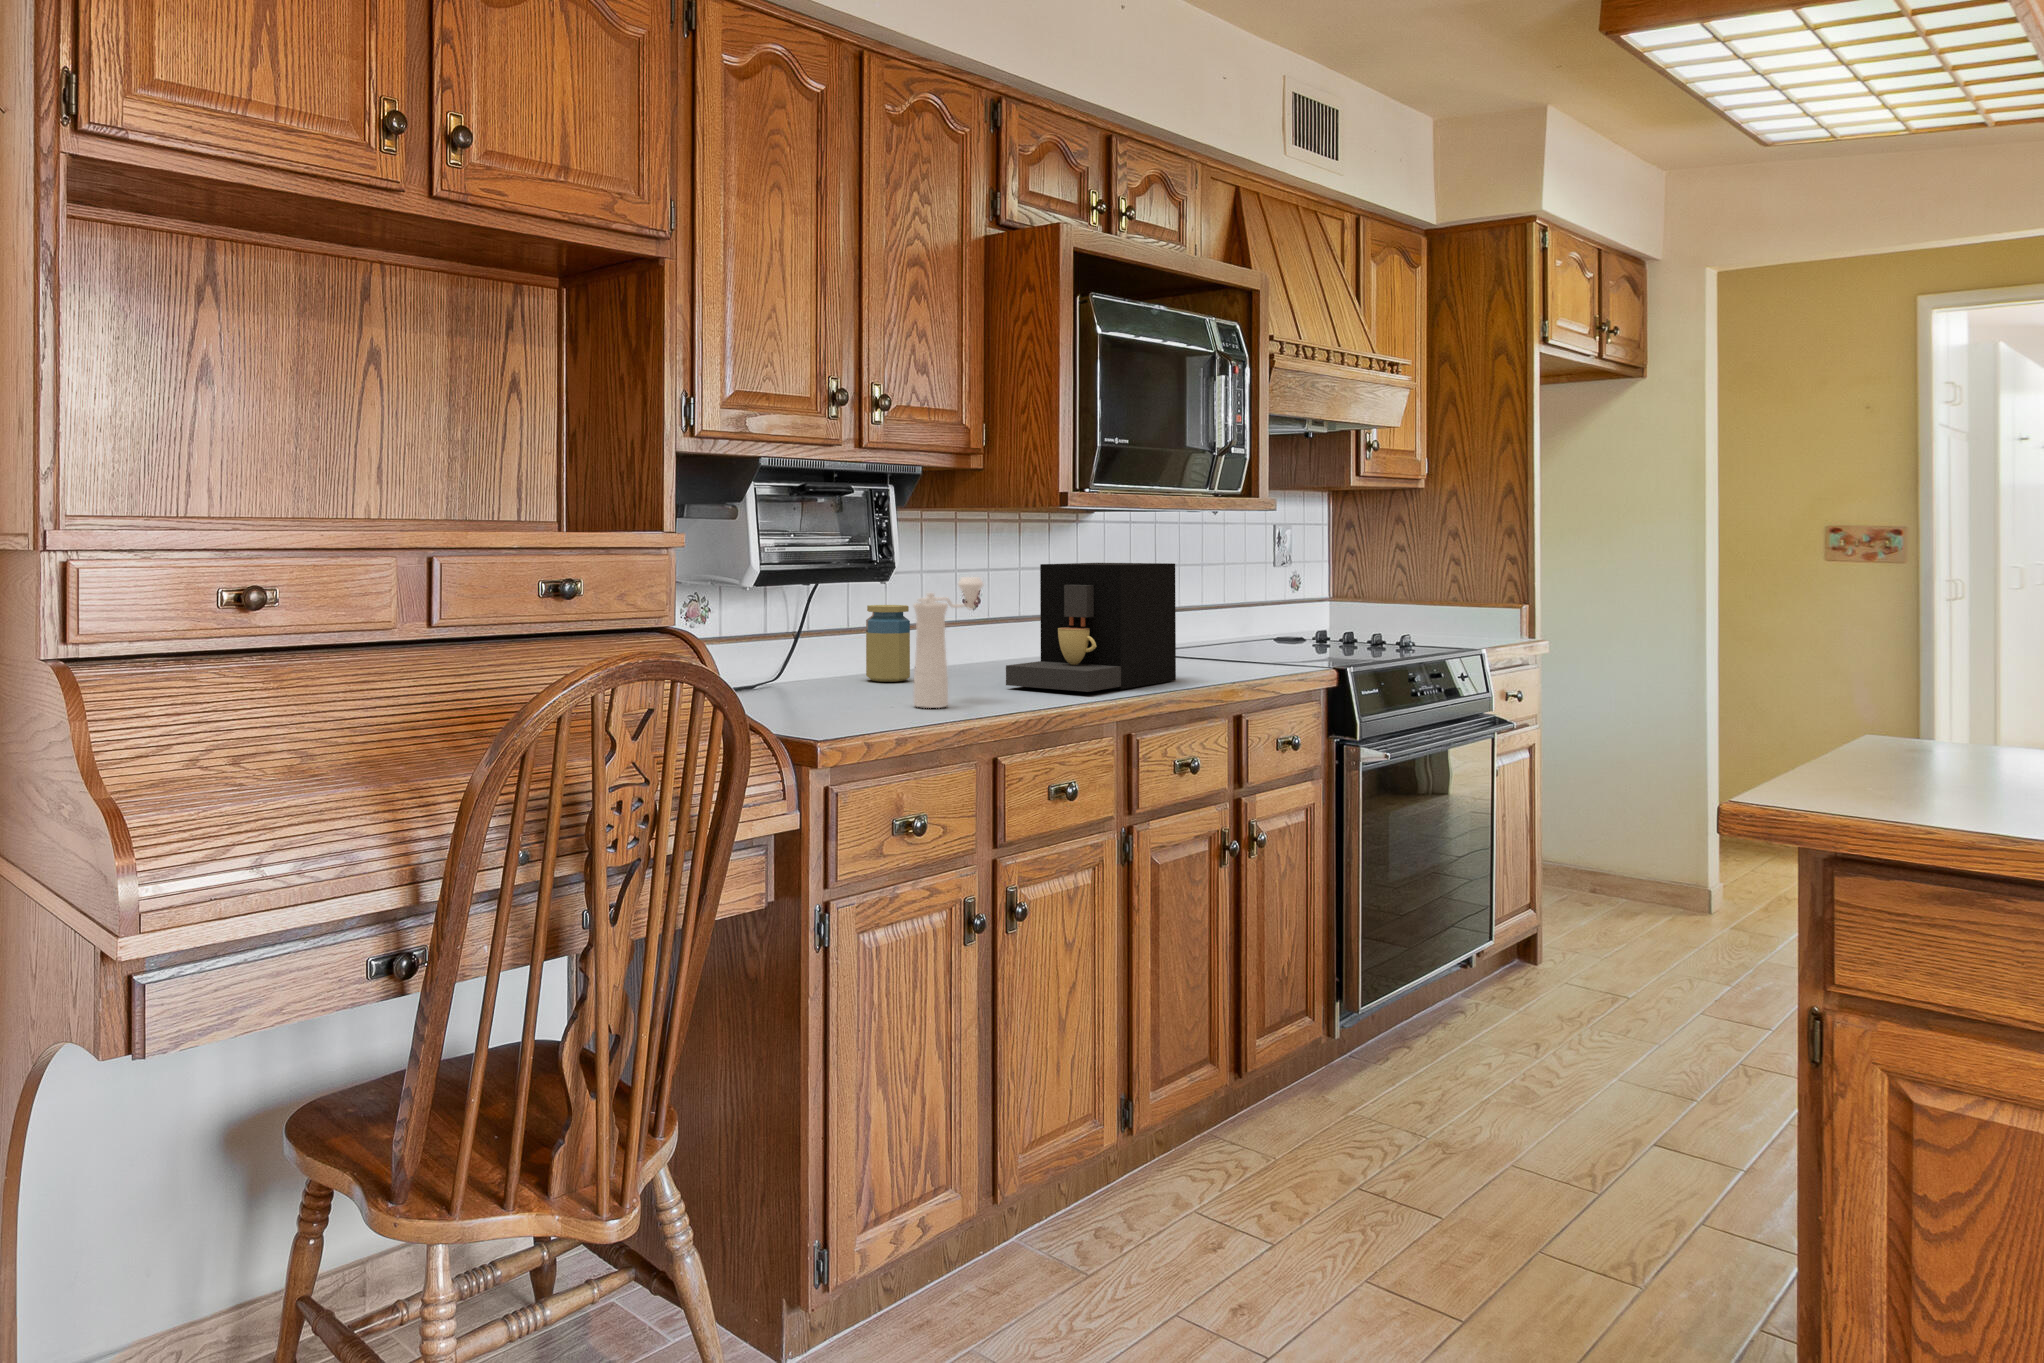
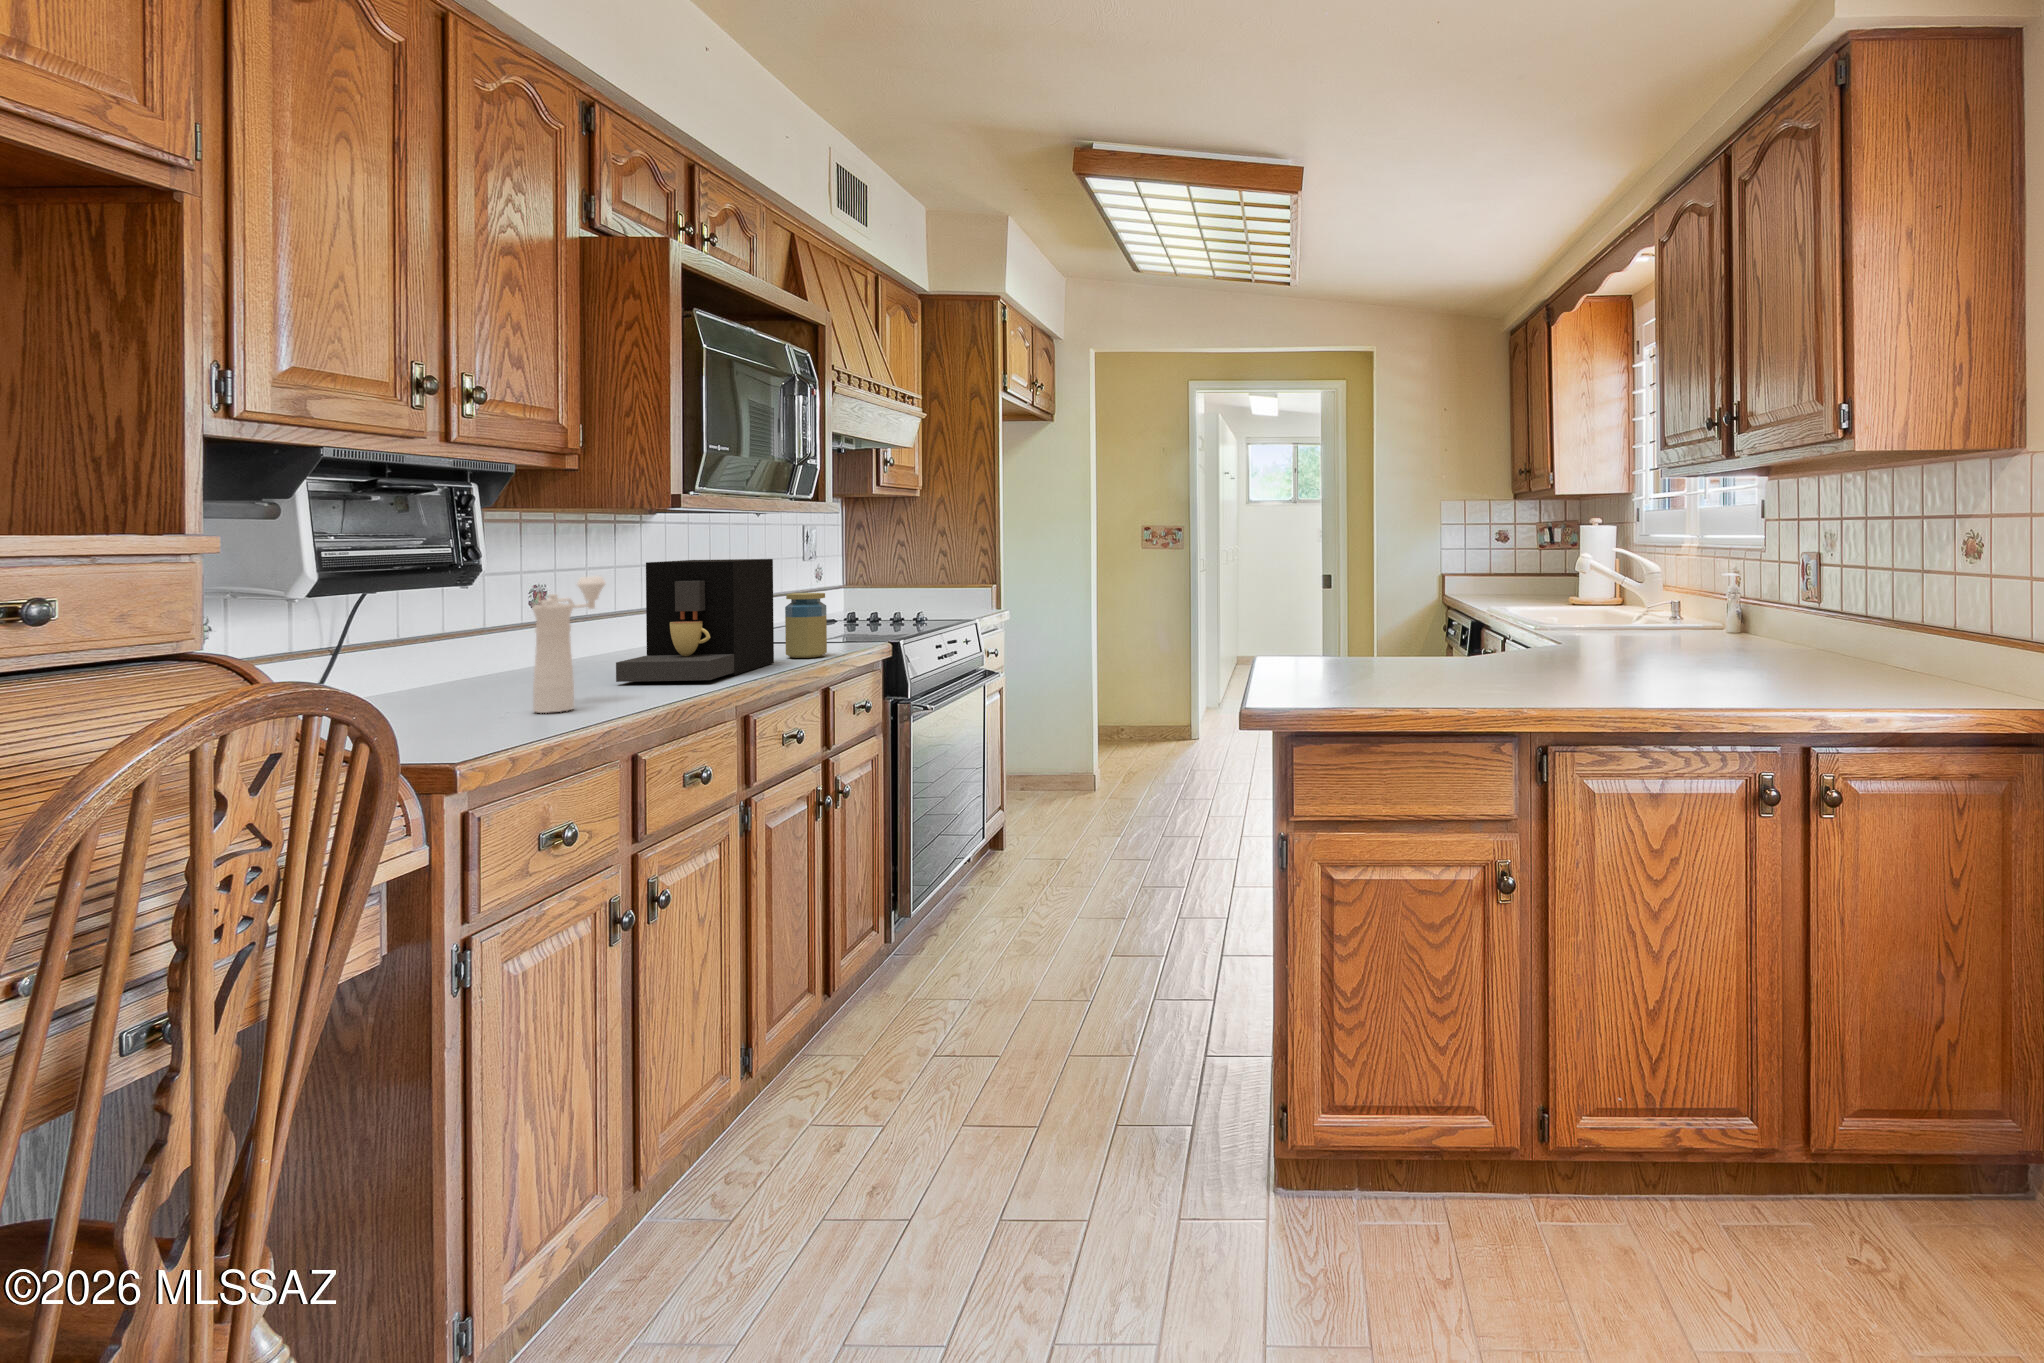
jar: present [866,605,910,682] -> present [785,593,827,658]

